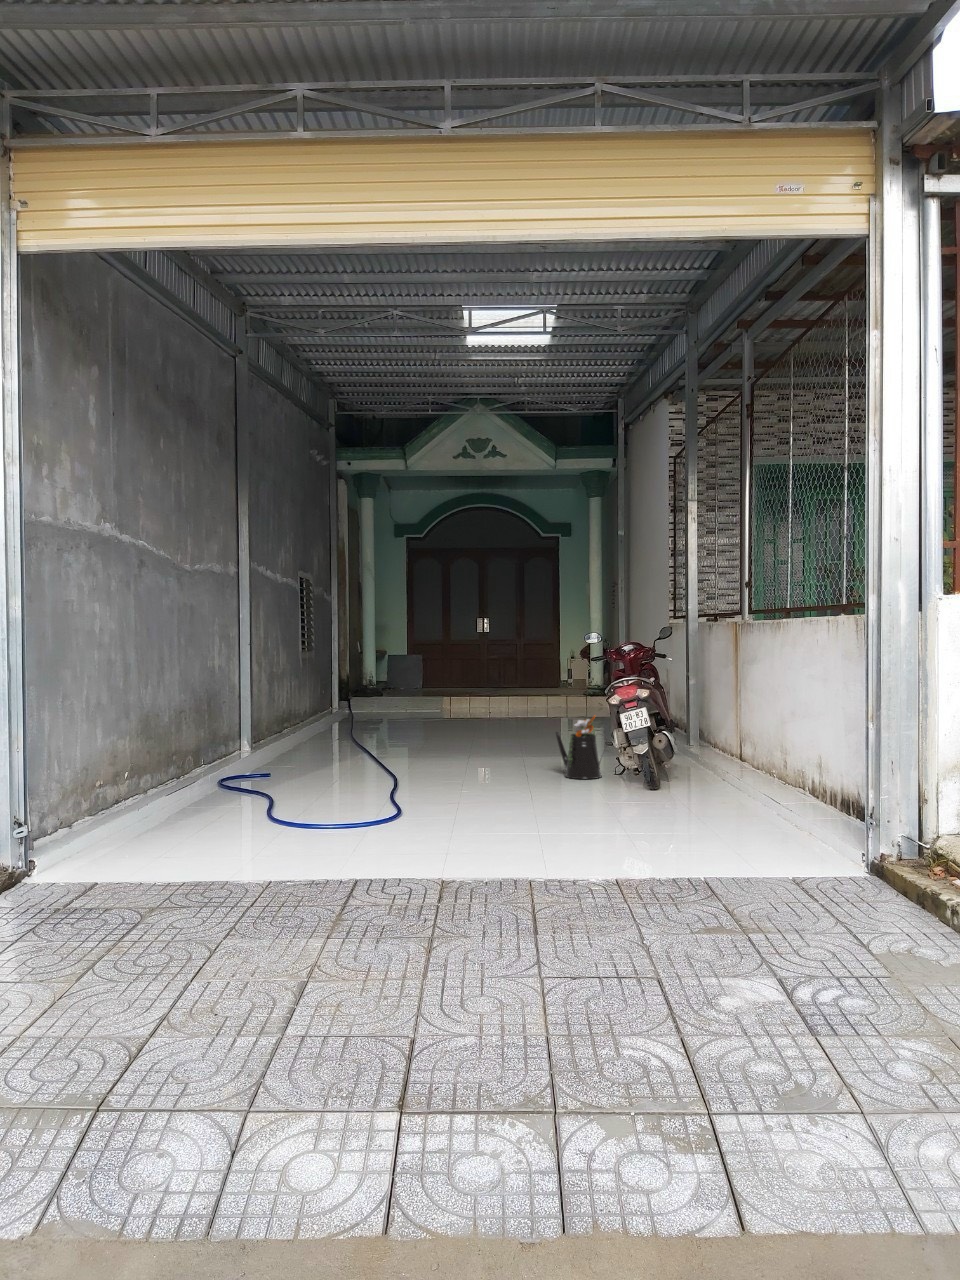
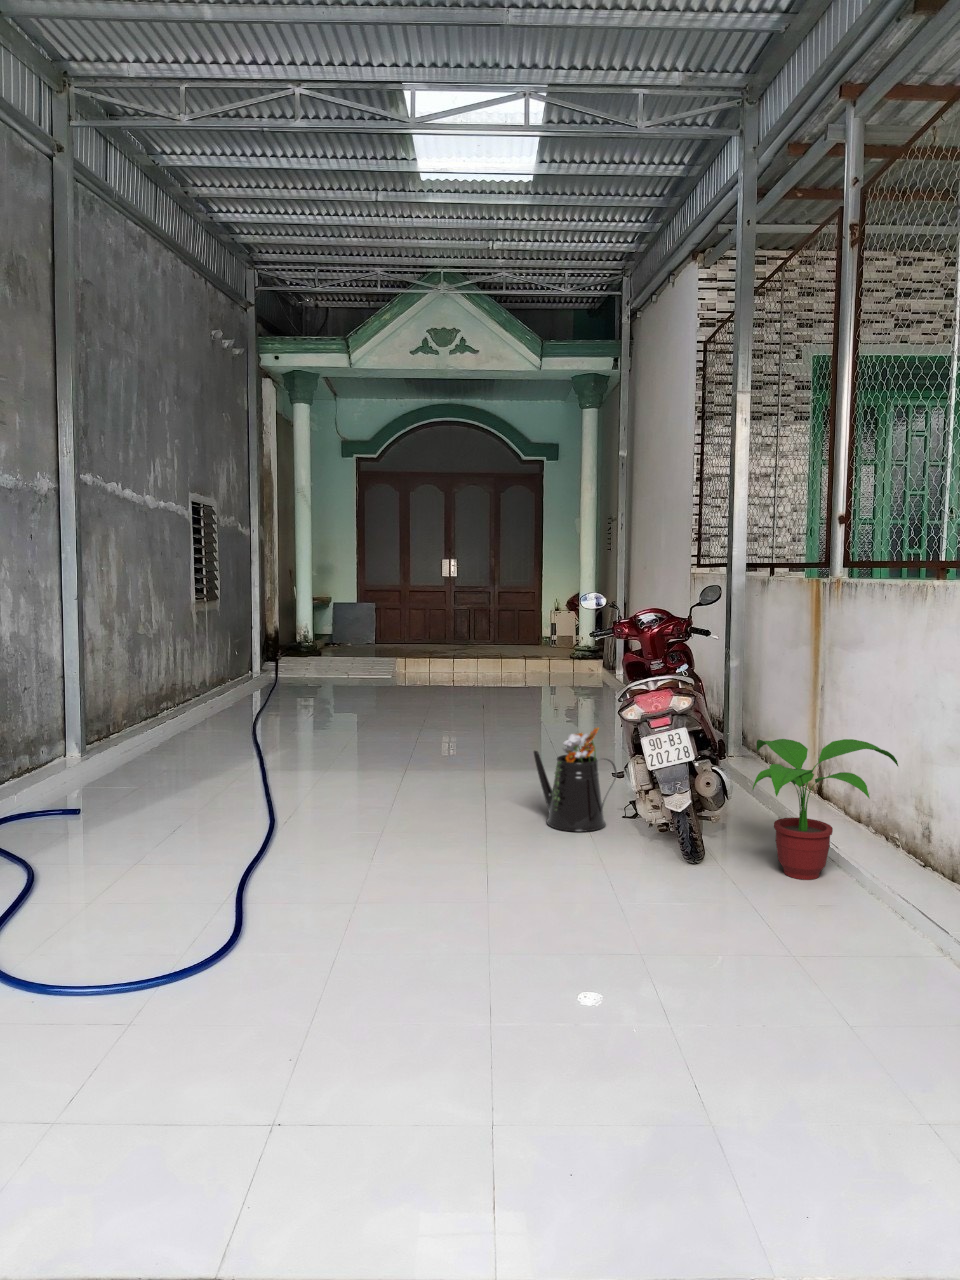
potted plant: none [684,713,770,794] -> present [753,739,898,880]

